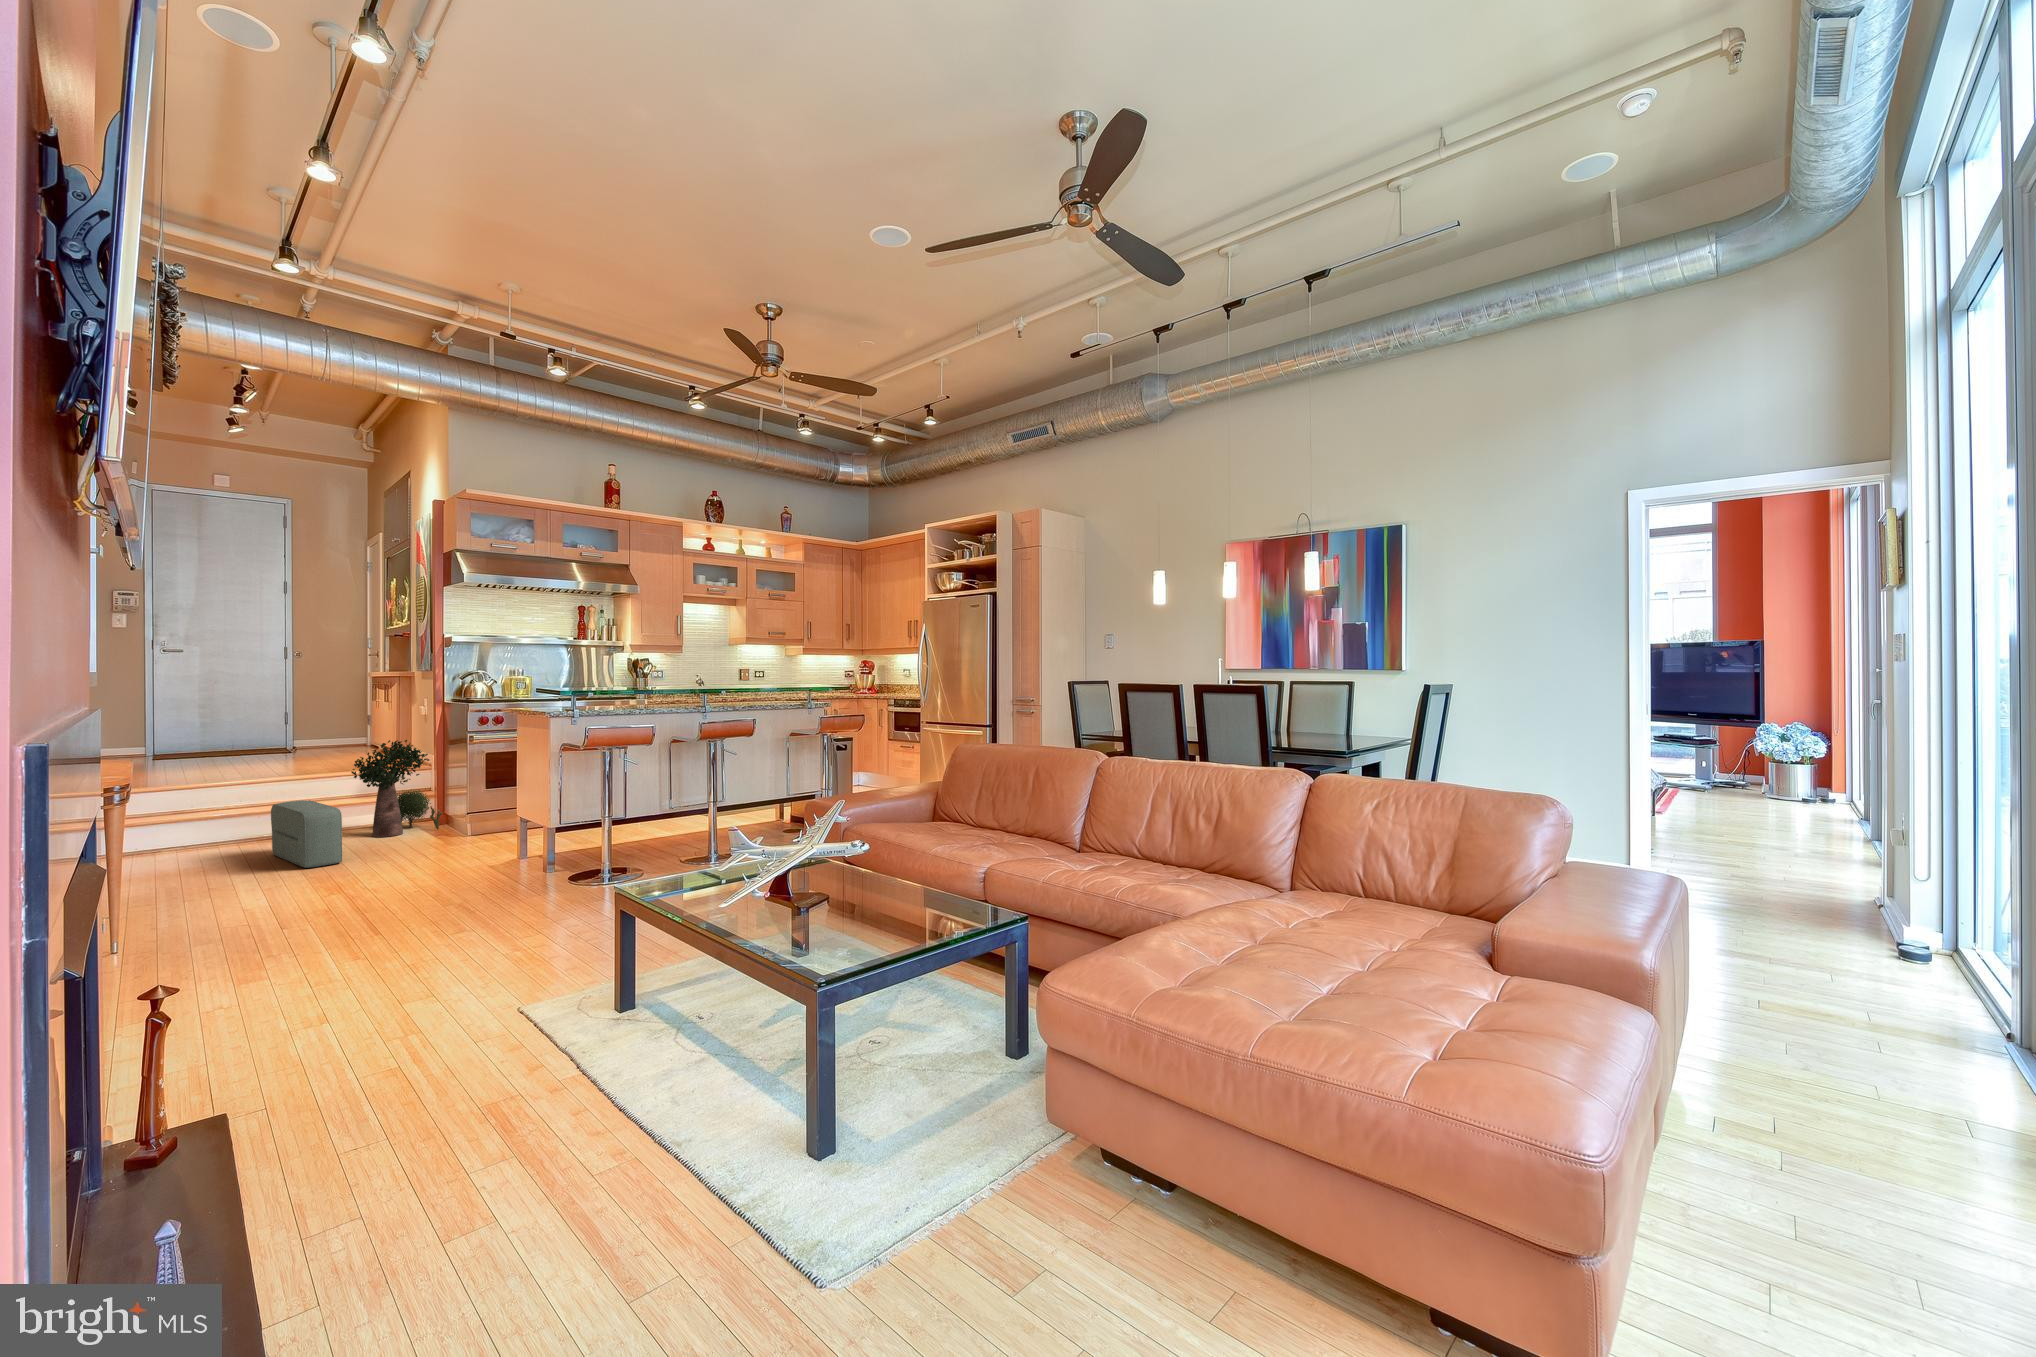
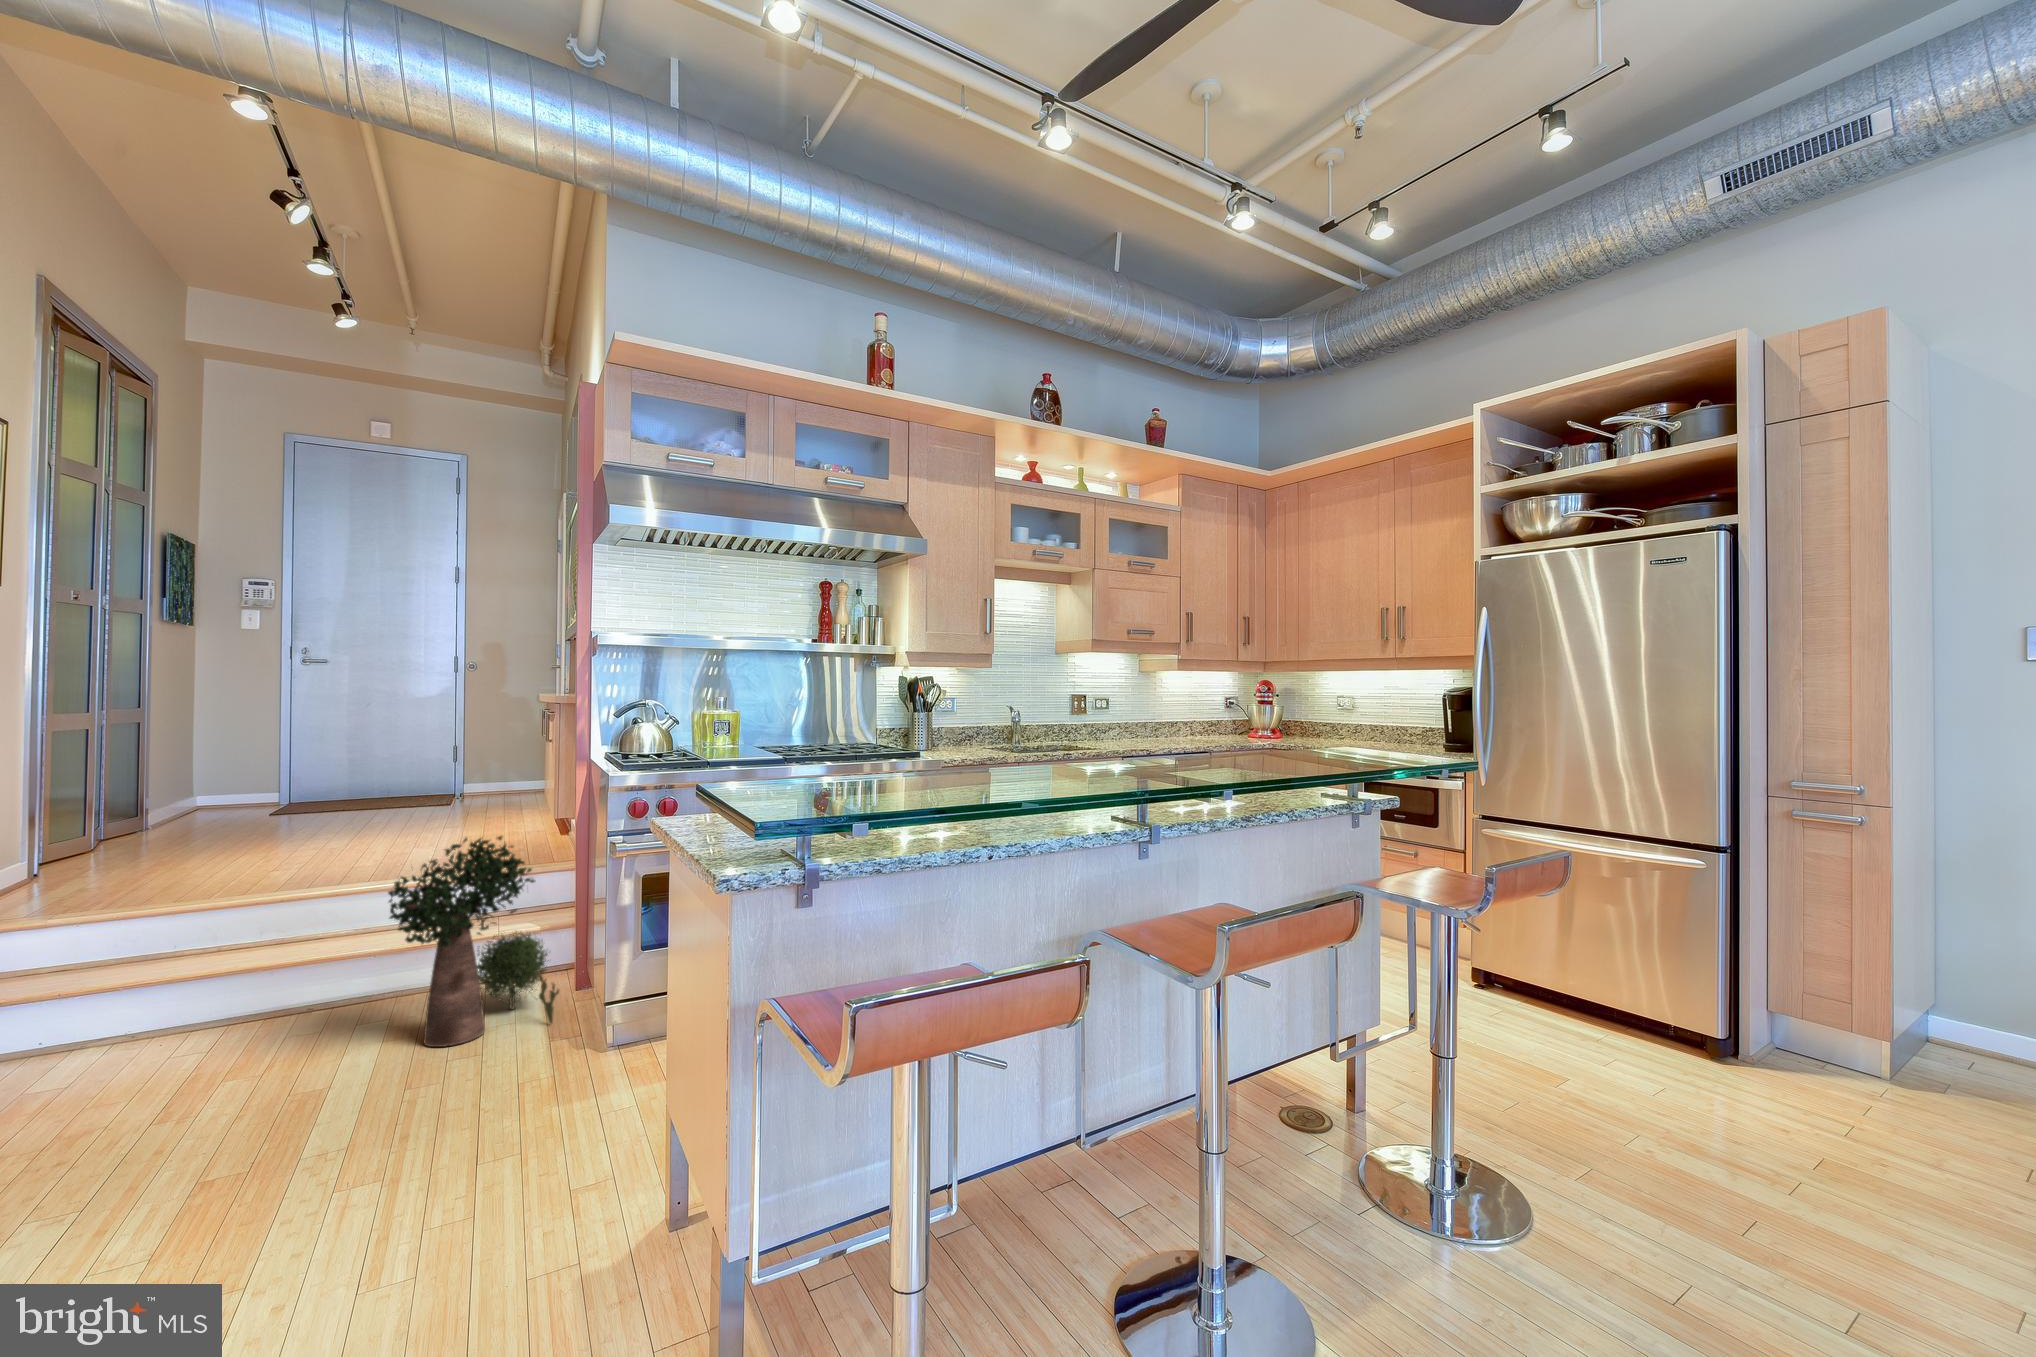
pouf: present [271,800,342,868] -> none [140,986,271,1220]

